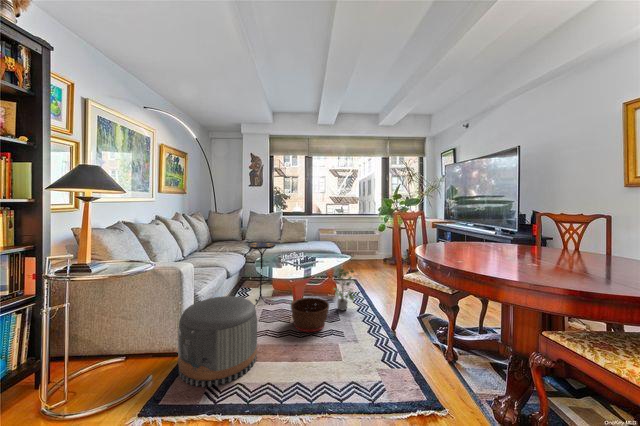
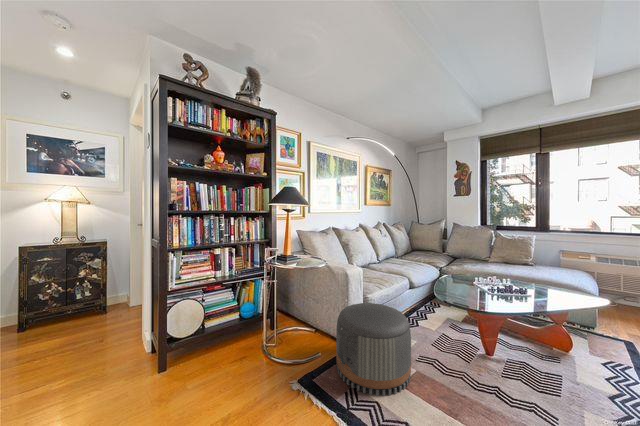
side table: present [248,243,276,305] -> none [427,256,462,333]
potted plant: present [334,269,356,310] -> none [557,311,620,386]
basket: present [291,297,329,332] -> none [468,336,536,395]

